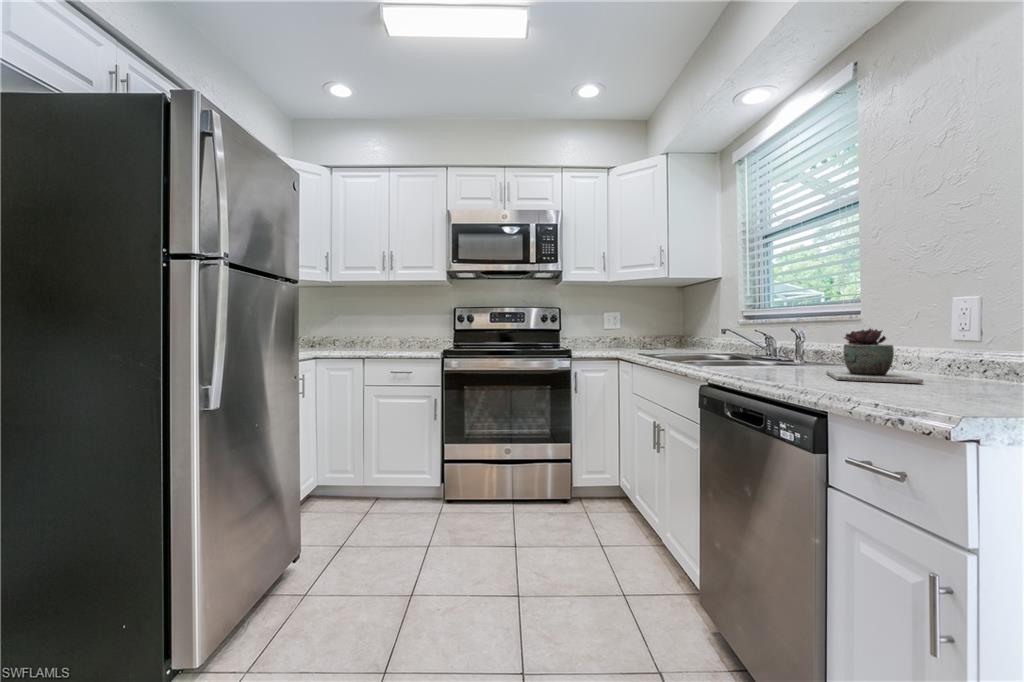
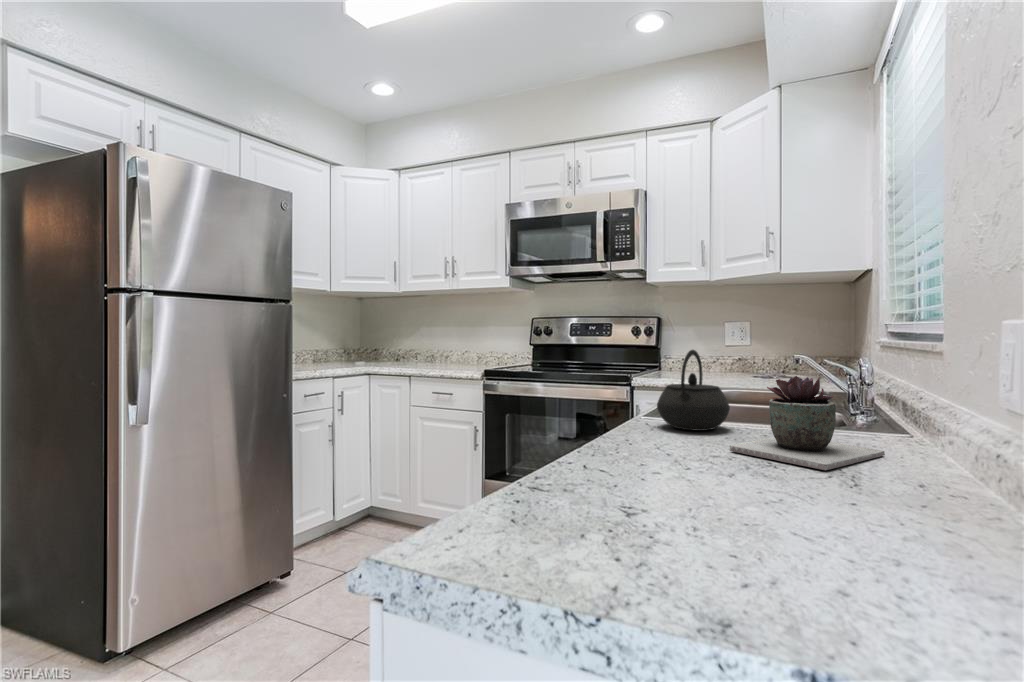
kettle: none [725,317,782,373] -> present [657,350,730,431]

